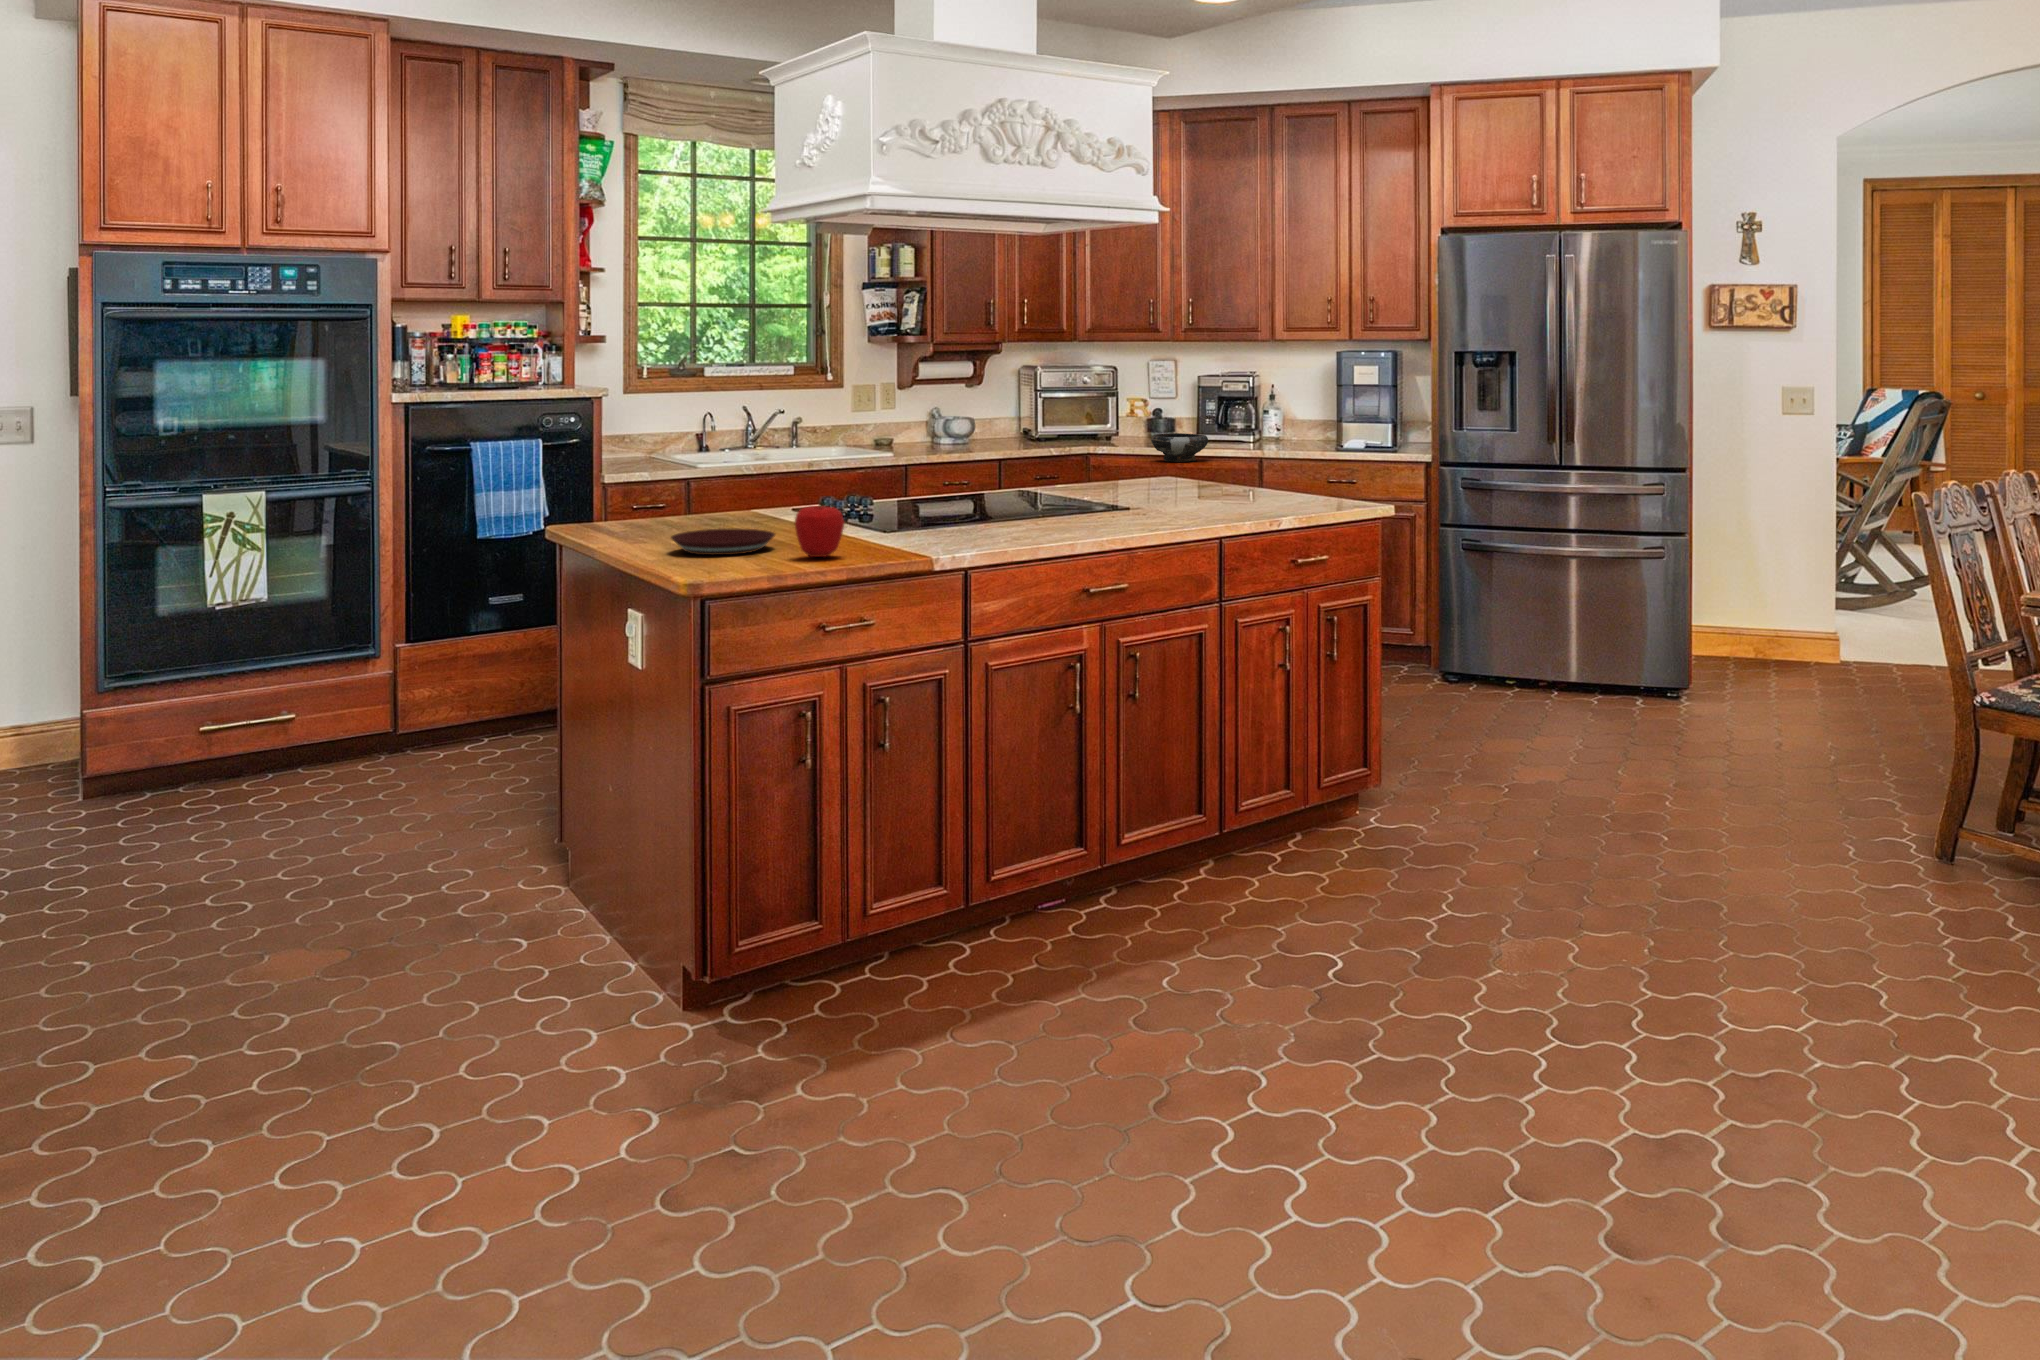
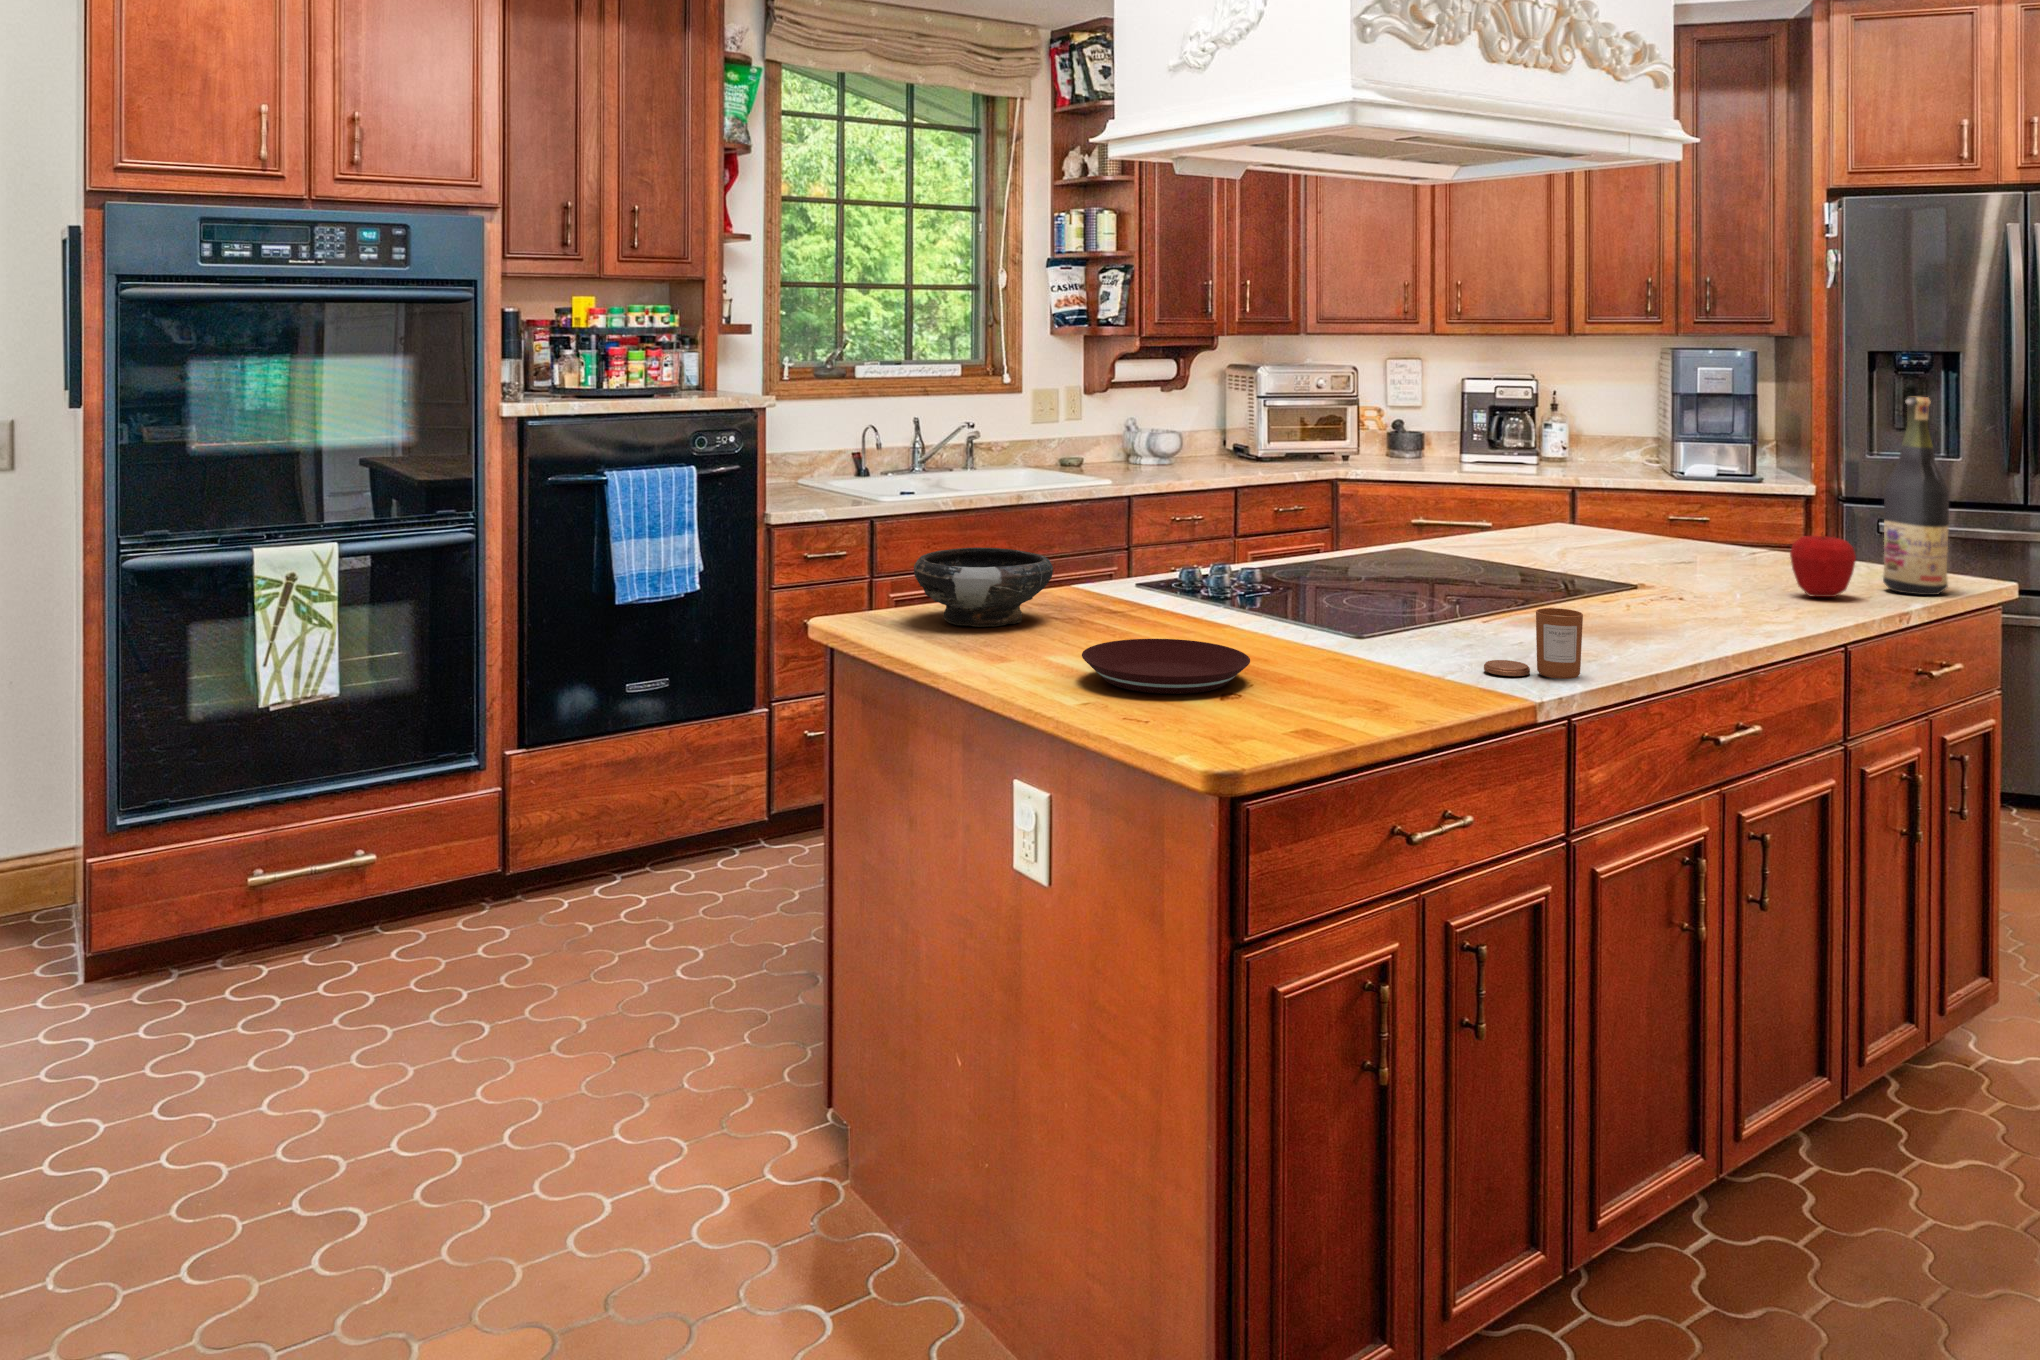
wine bottle: none [1290,378,1328,510] -> present [1883,397,1949,595]
bowl: present [1151,433,1208,462] -> present [914,548,1053,627]
candle: none [924,505,979,547] -> present [1484,608,1583,679]
apple: present [795,506,844,557] -> present [1790,532,1856,597]

